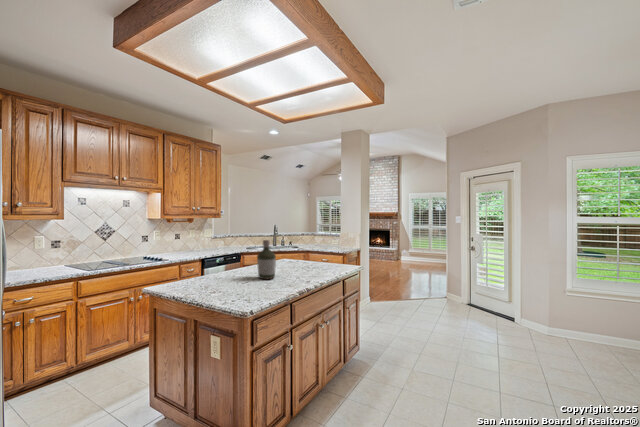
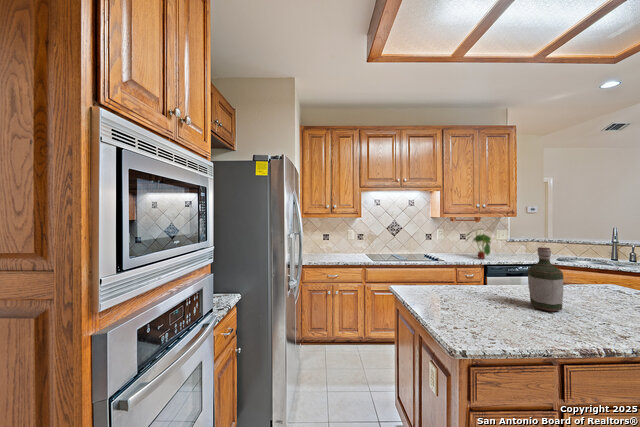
plant: none [182,229,207,254] -> present [466,230,491,259]

